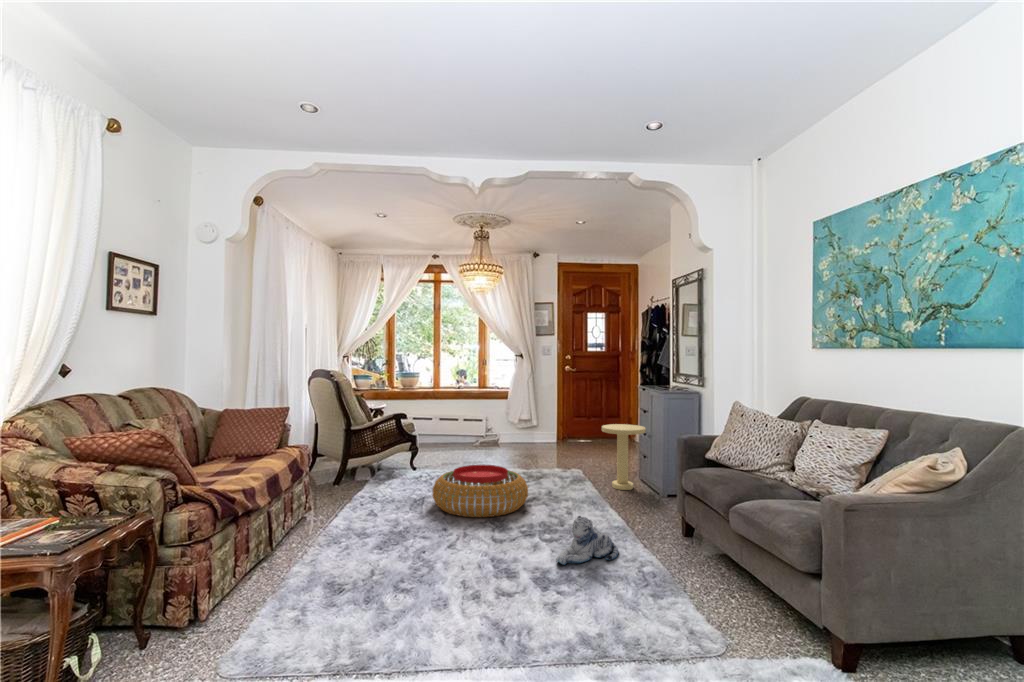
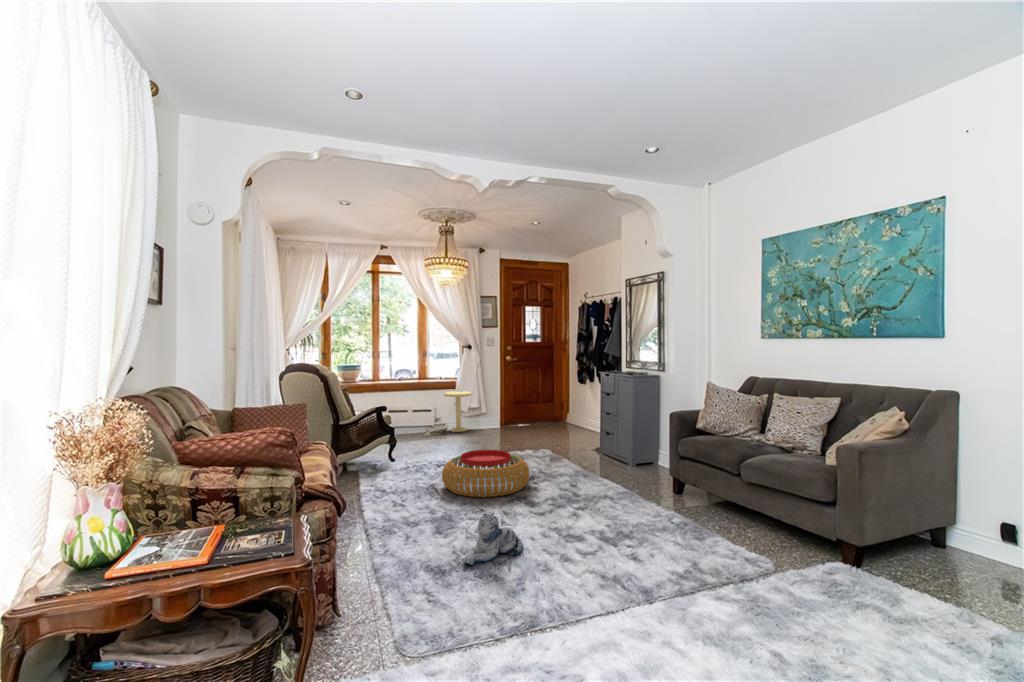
side table: present [602,424,646,490] -> present [444,391,472,432]
plush toy: present [556,516,619,565] -> present [463,513,523,565]

